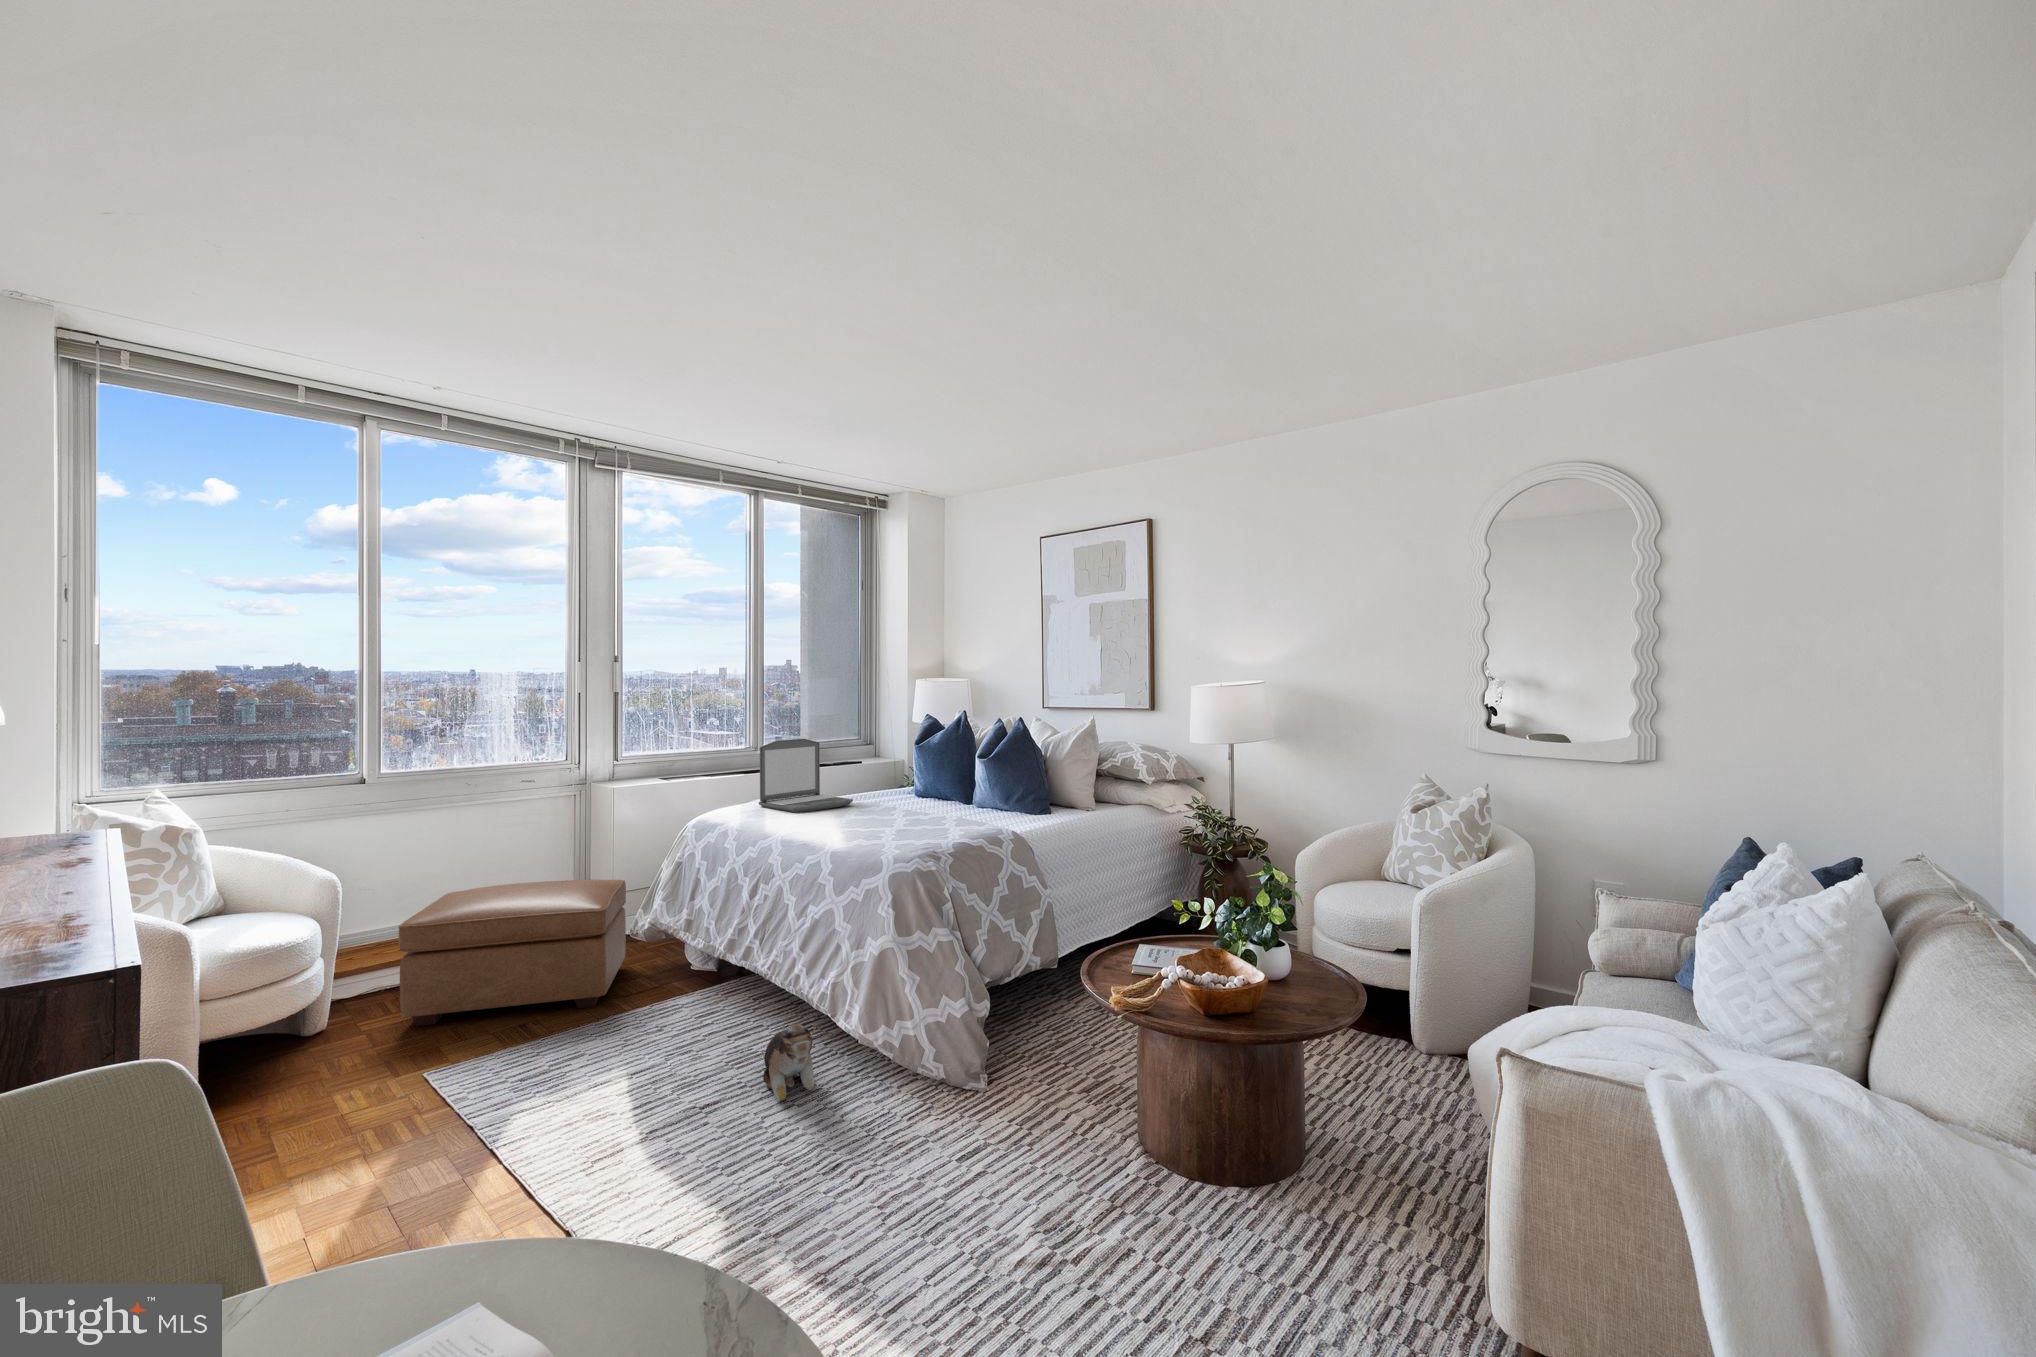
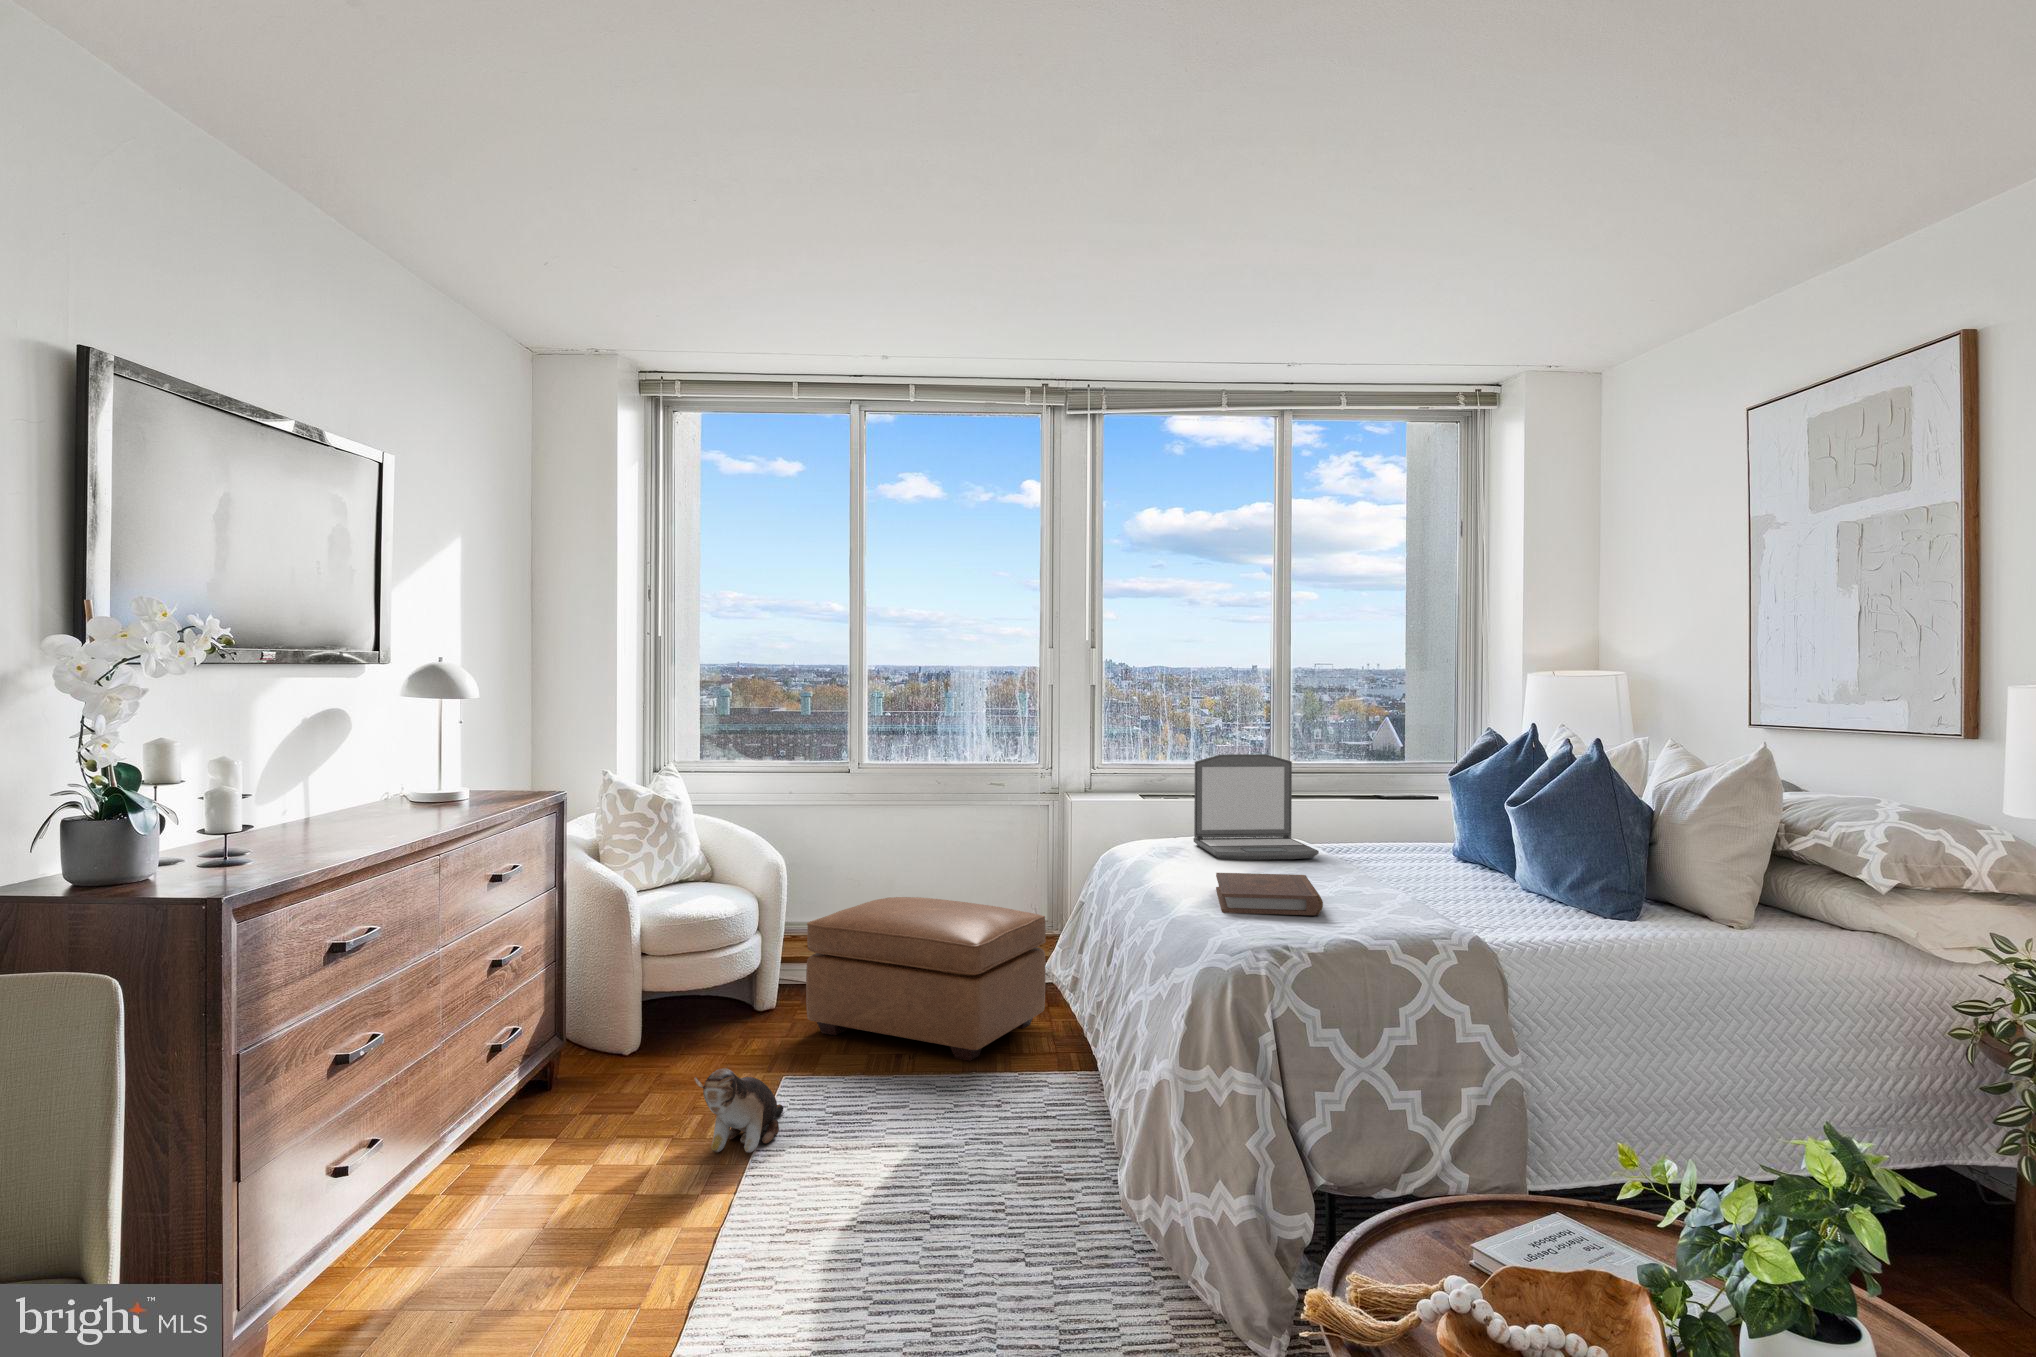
book: none [838,812,925,841] -> present [1216,873,1323,915]
plush toy: present [763,1024,816,1101] -> present [694,1068,784,1152]

